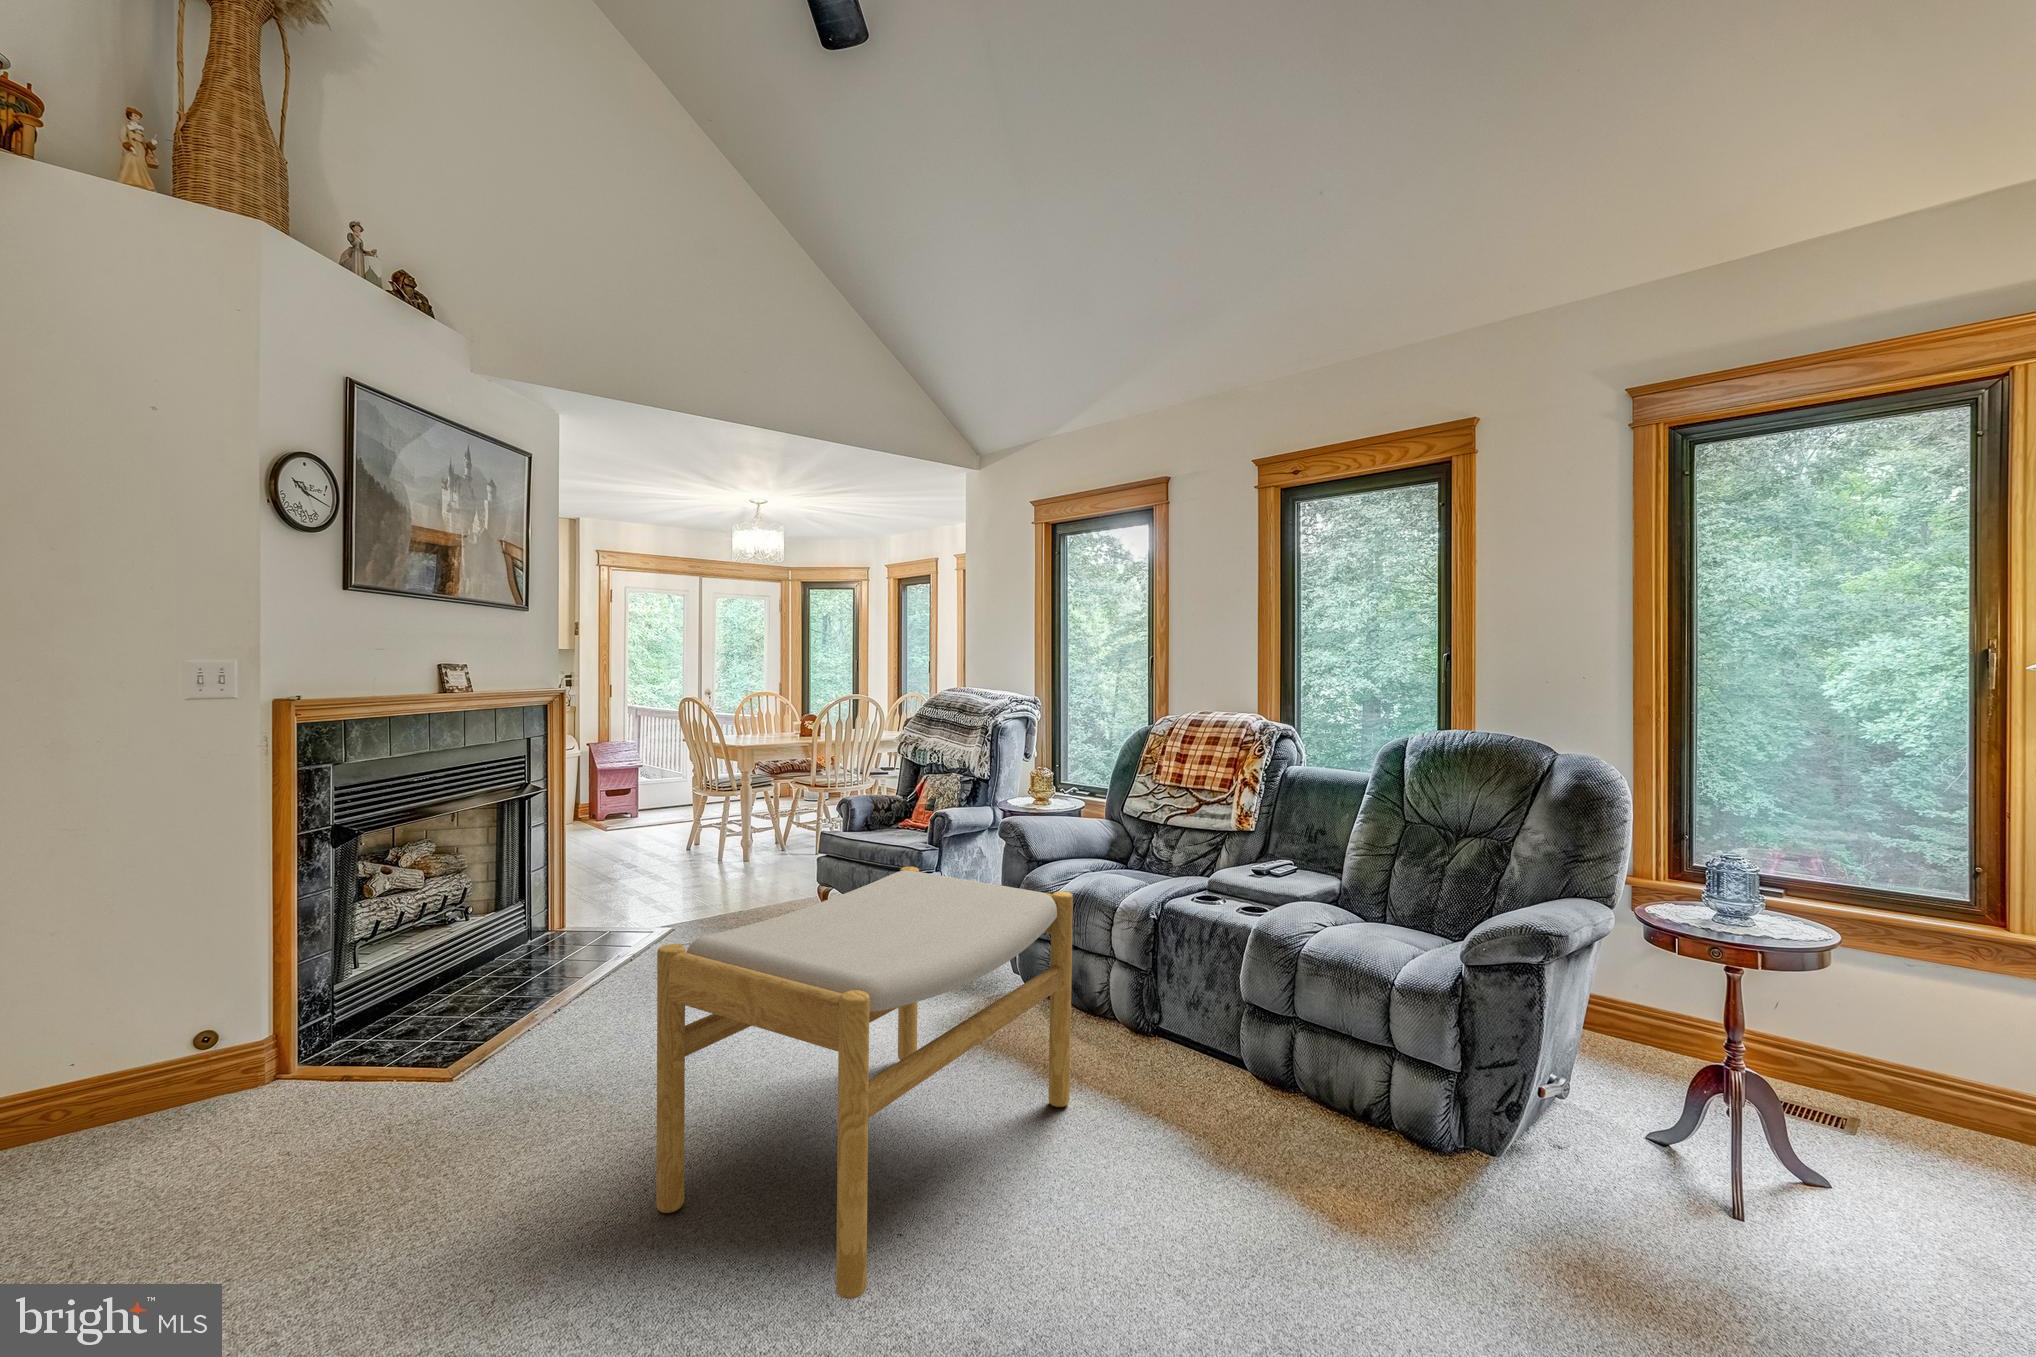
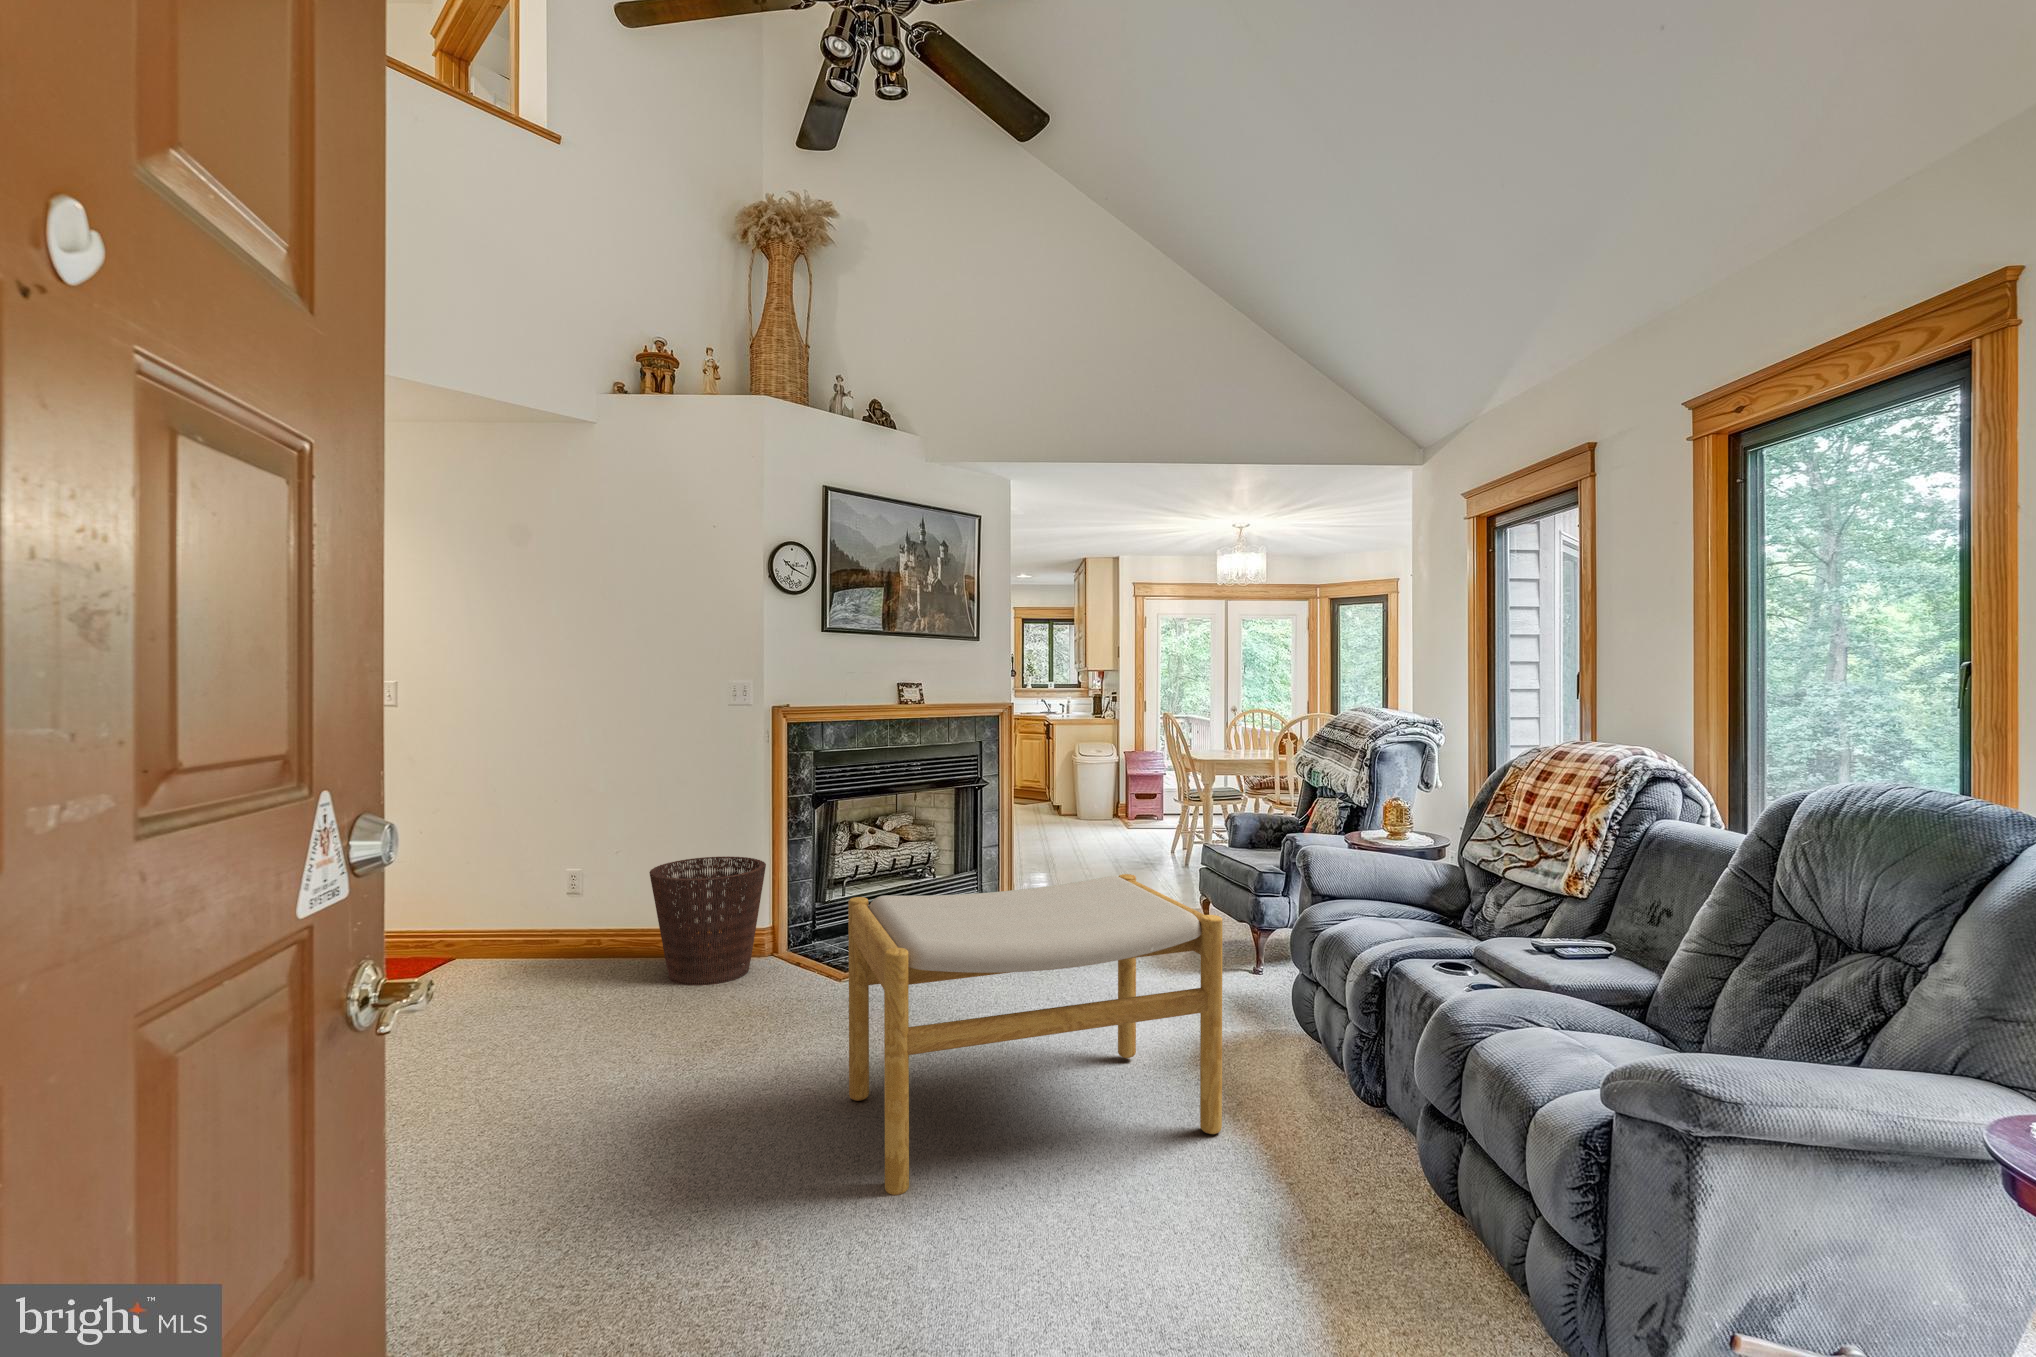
basket: none [59,931,300,1158] -> present [649,856,766,985]

